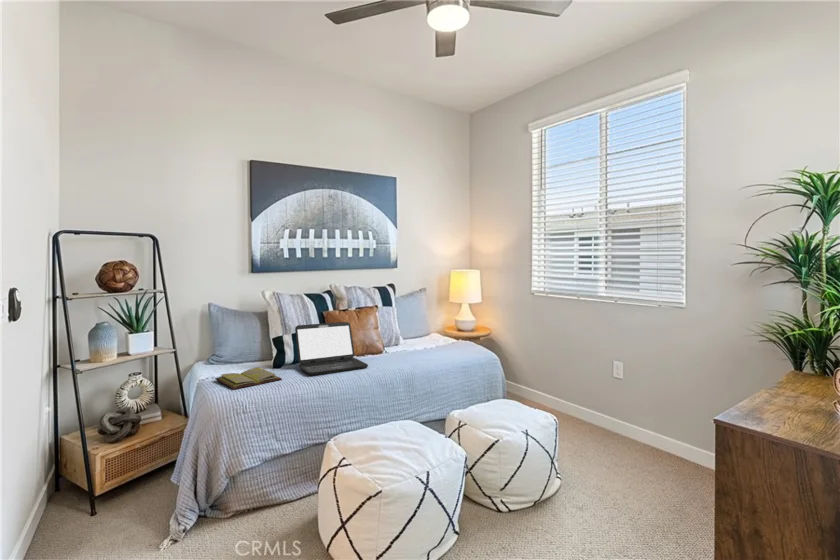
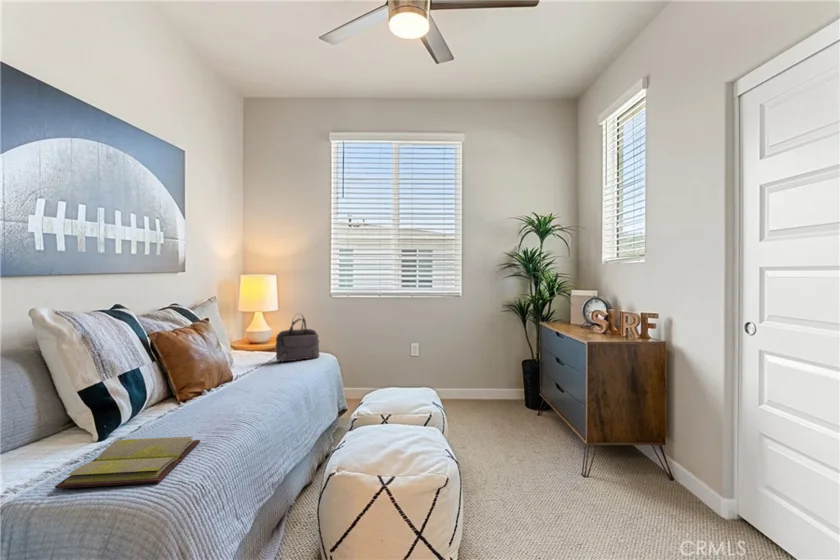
handbag: none [429,307,467,351] -> present [276,317,319,361]
laptop: present [295,322,368,376] -> none [159,343,276,424]

